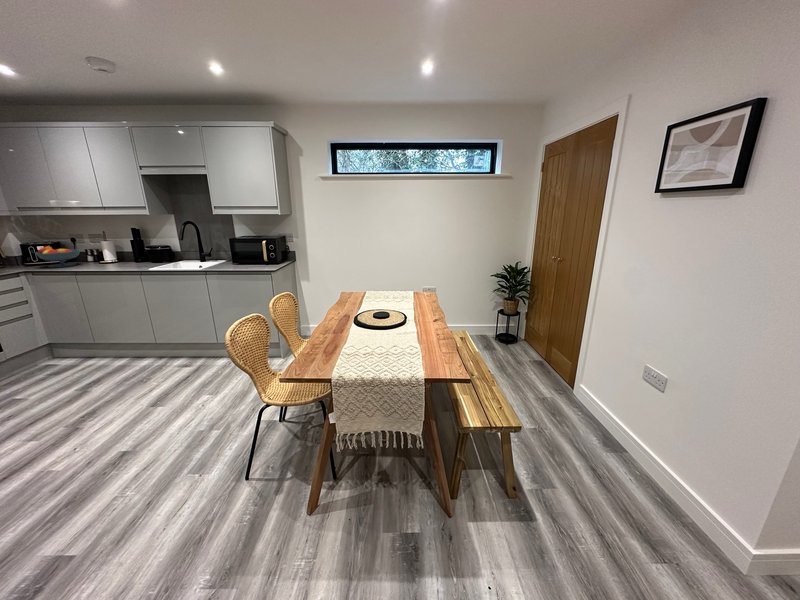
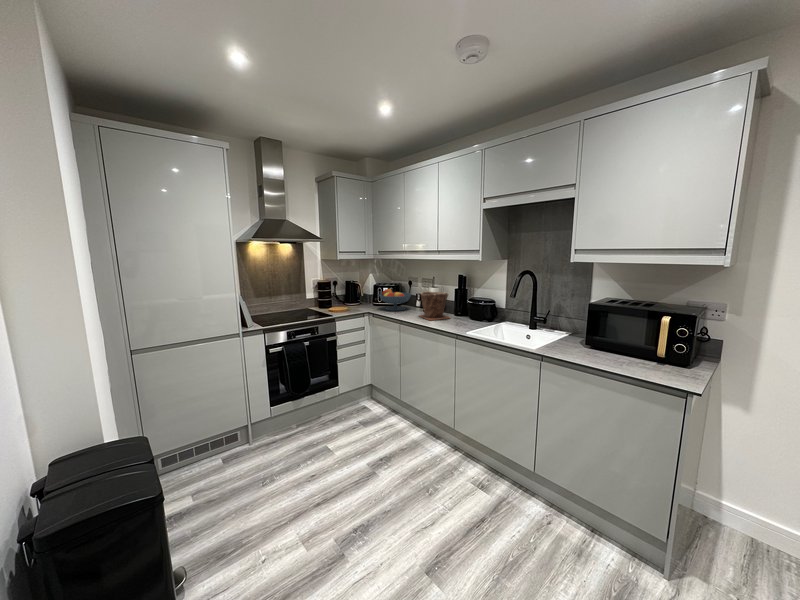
plant pot: none [93,243,133,268] -> present [419,291,450,320]

